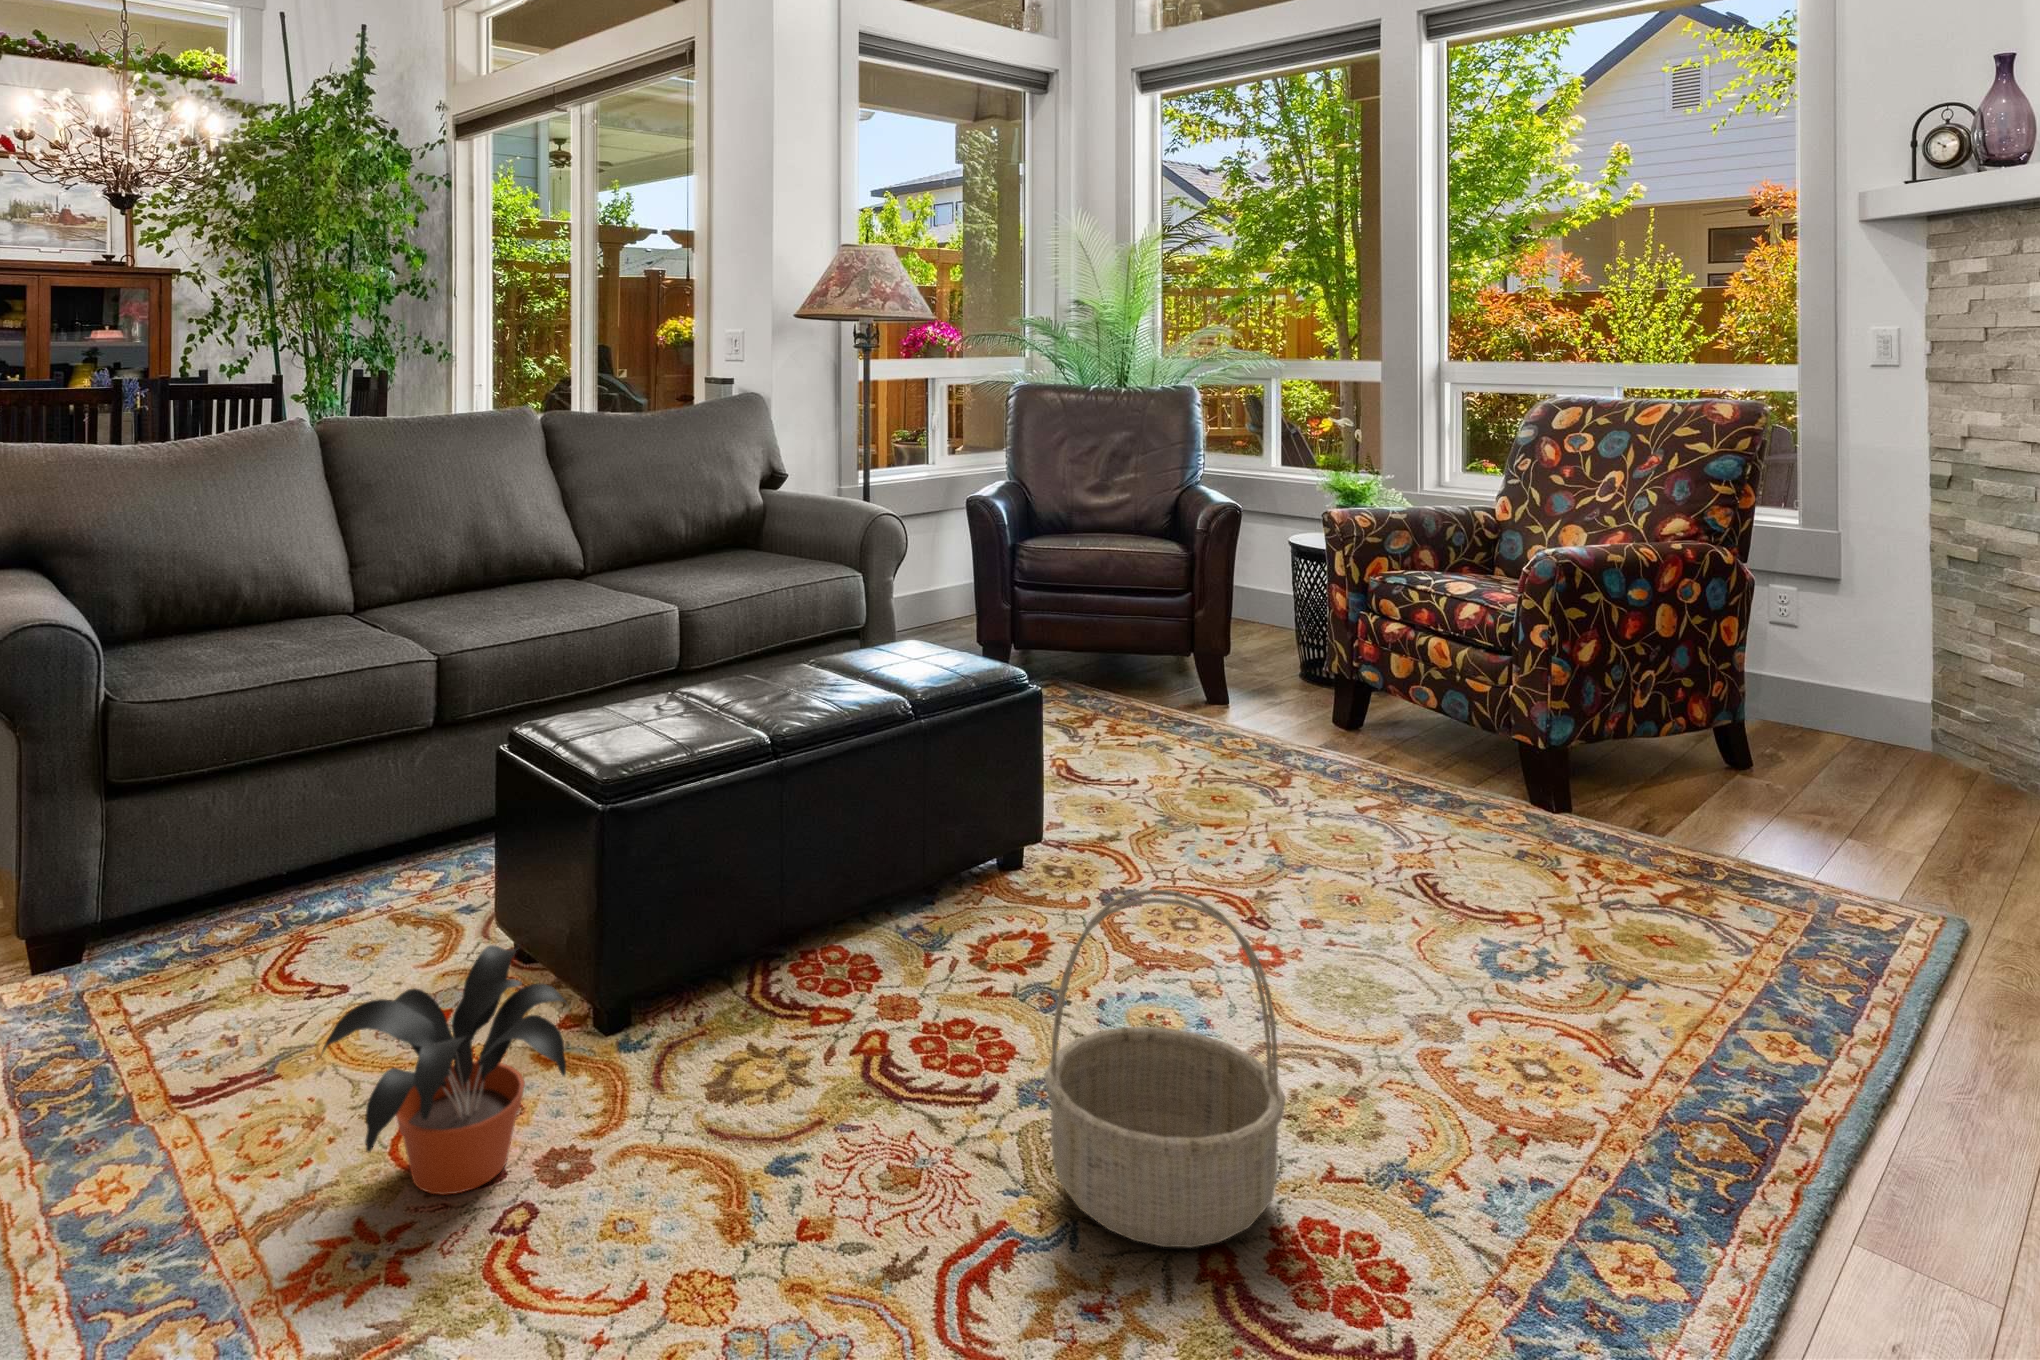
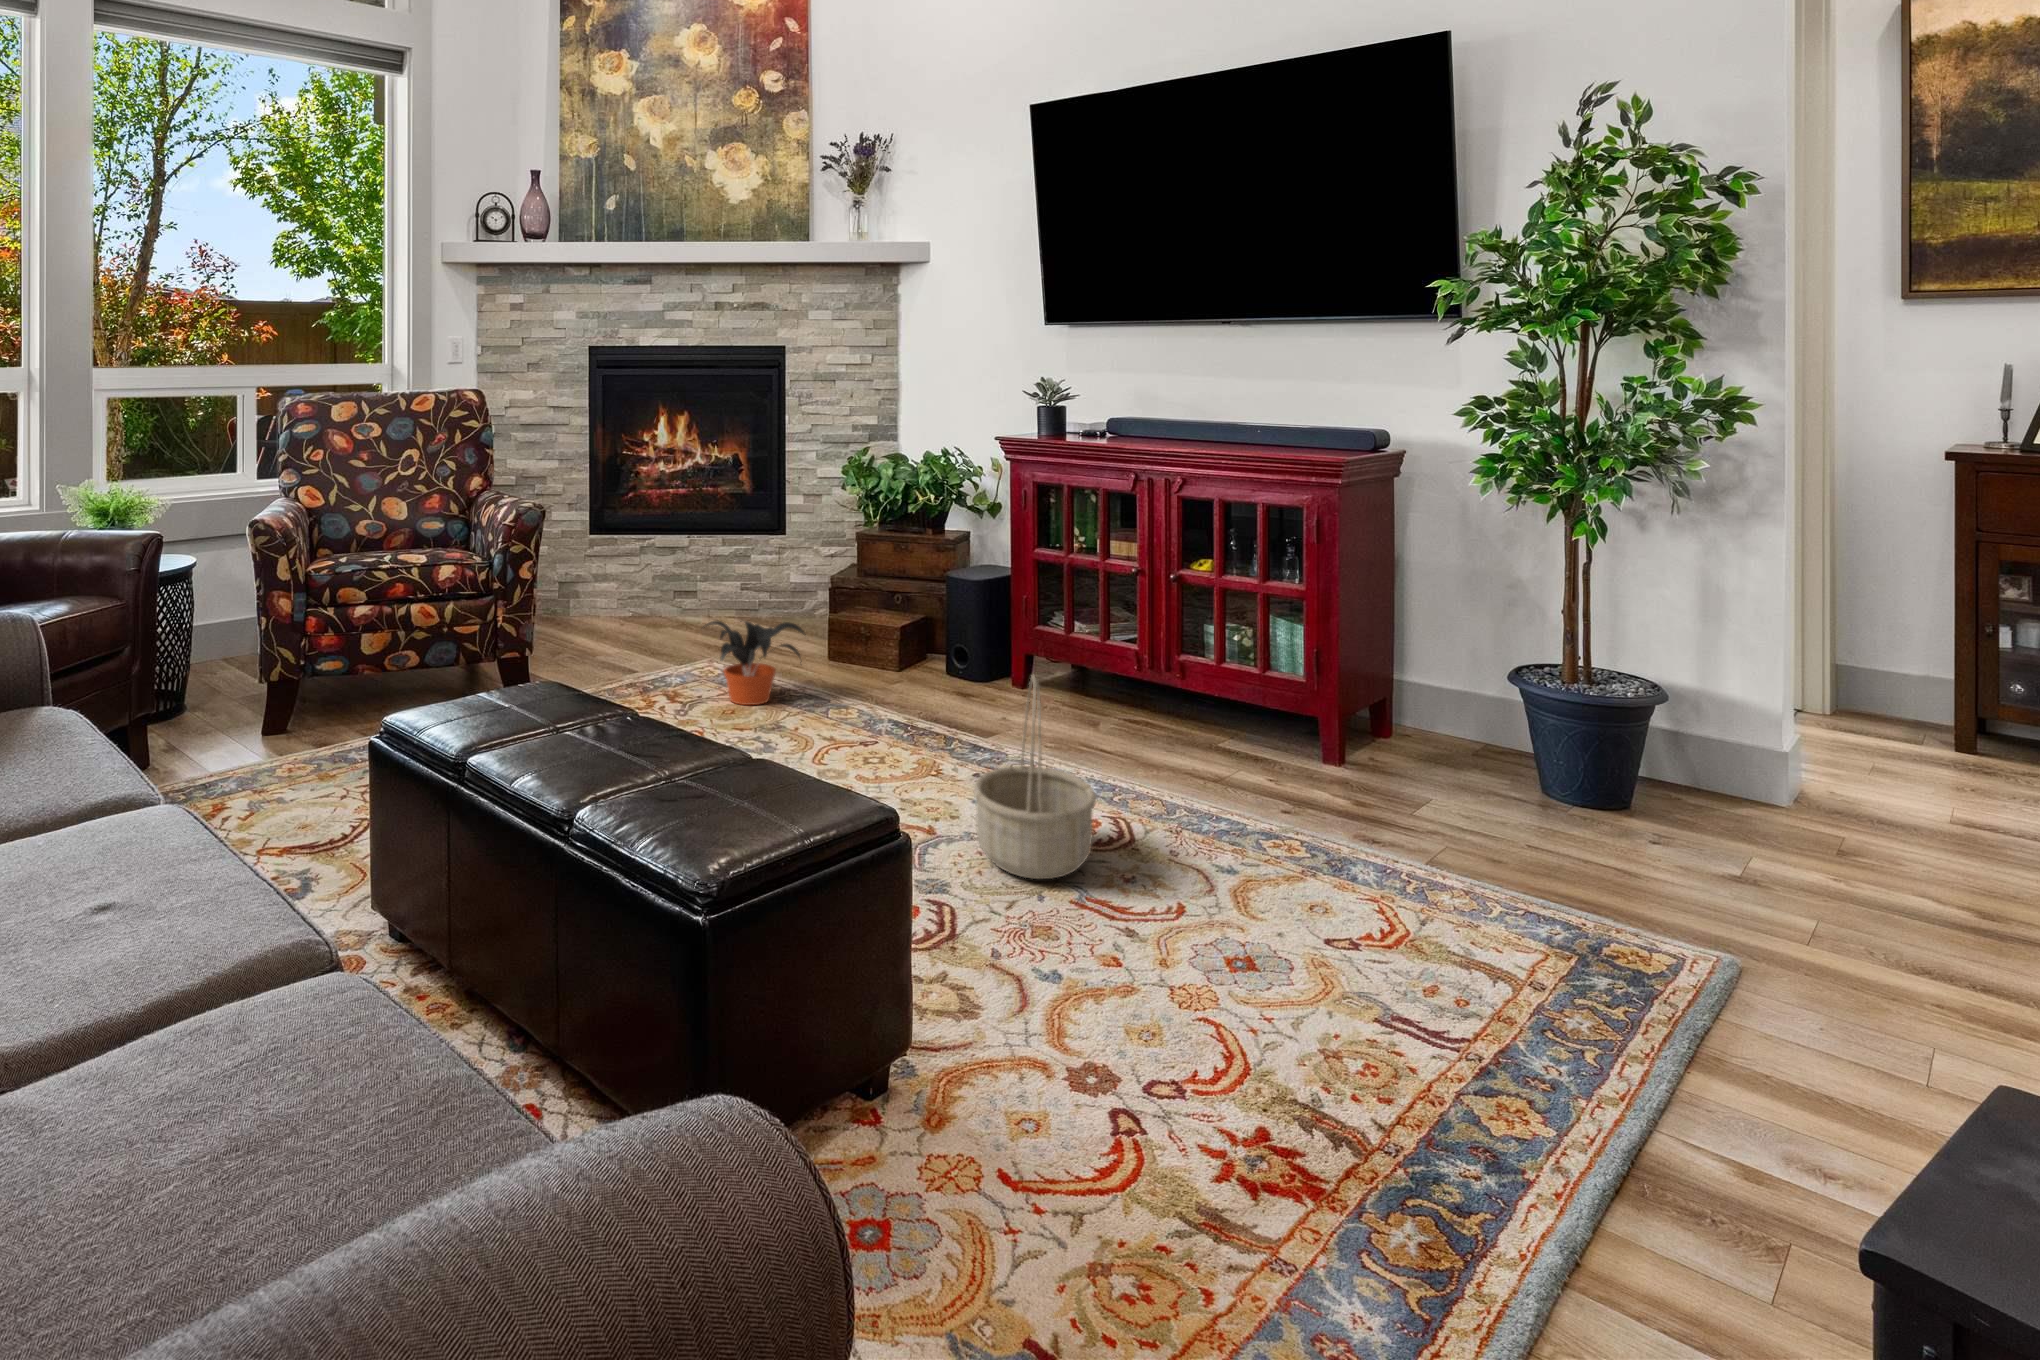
potted plant: present [322,945,570,1195] -> present [704,621,806,705]

